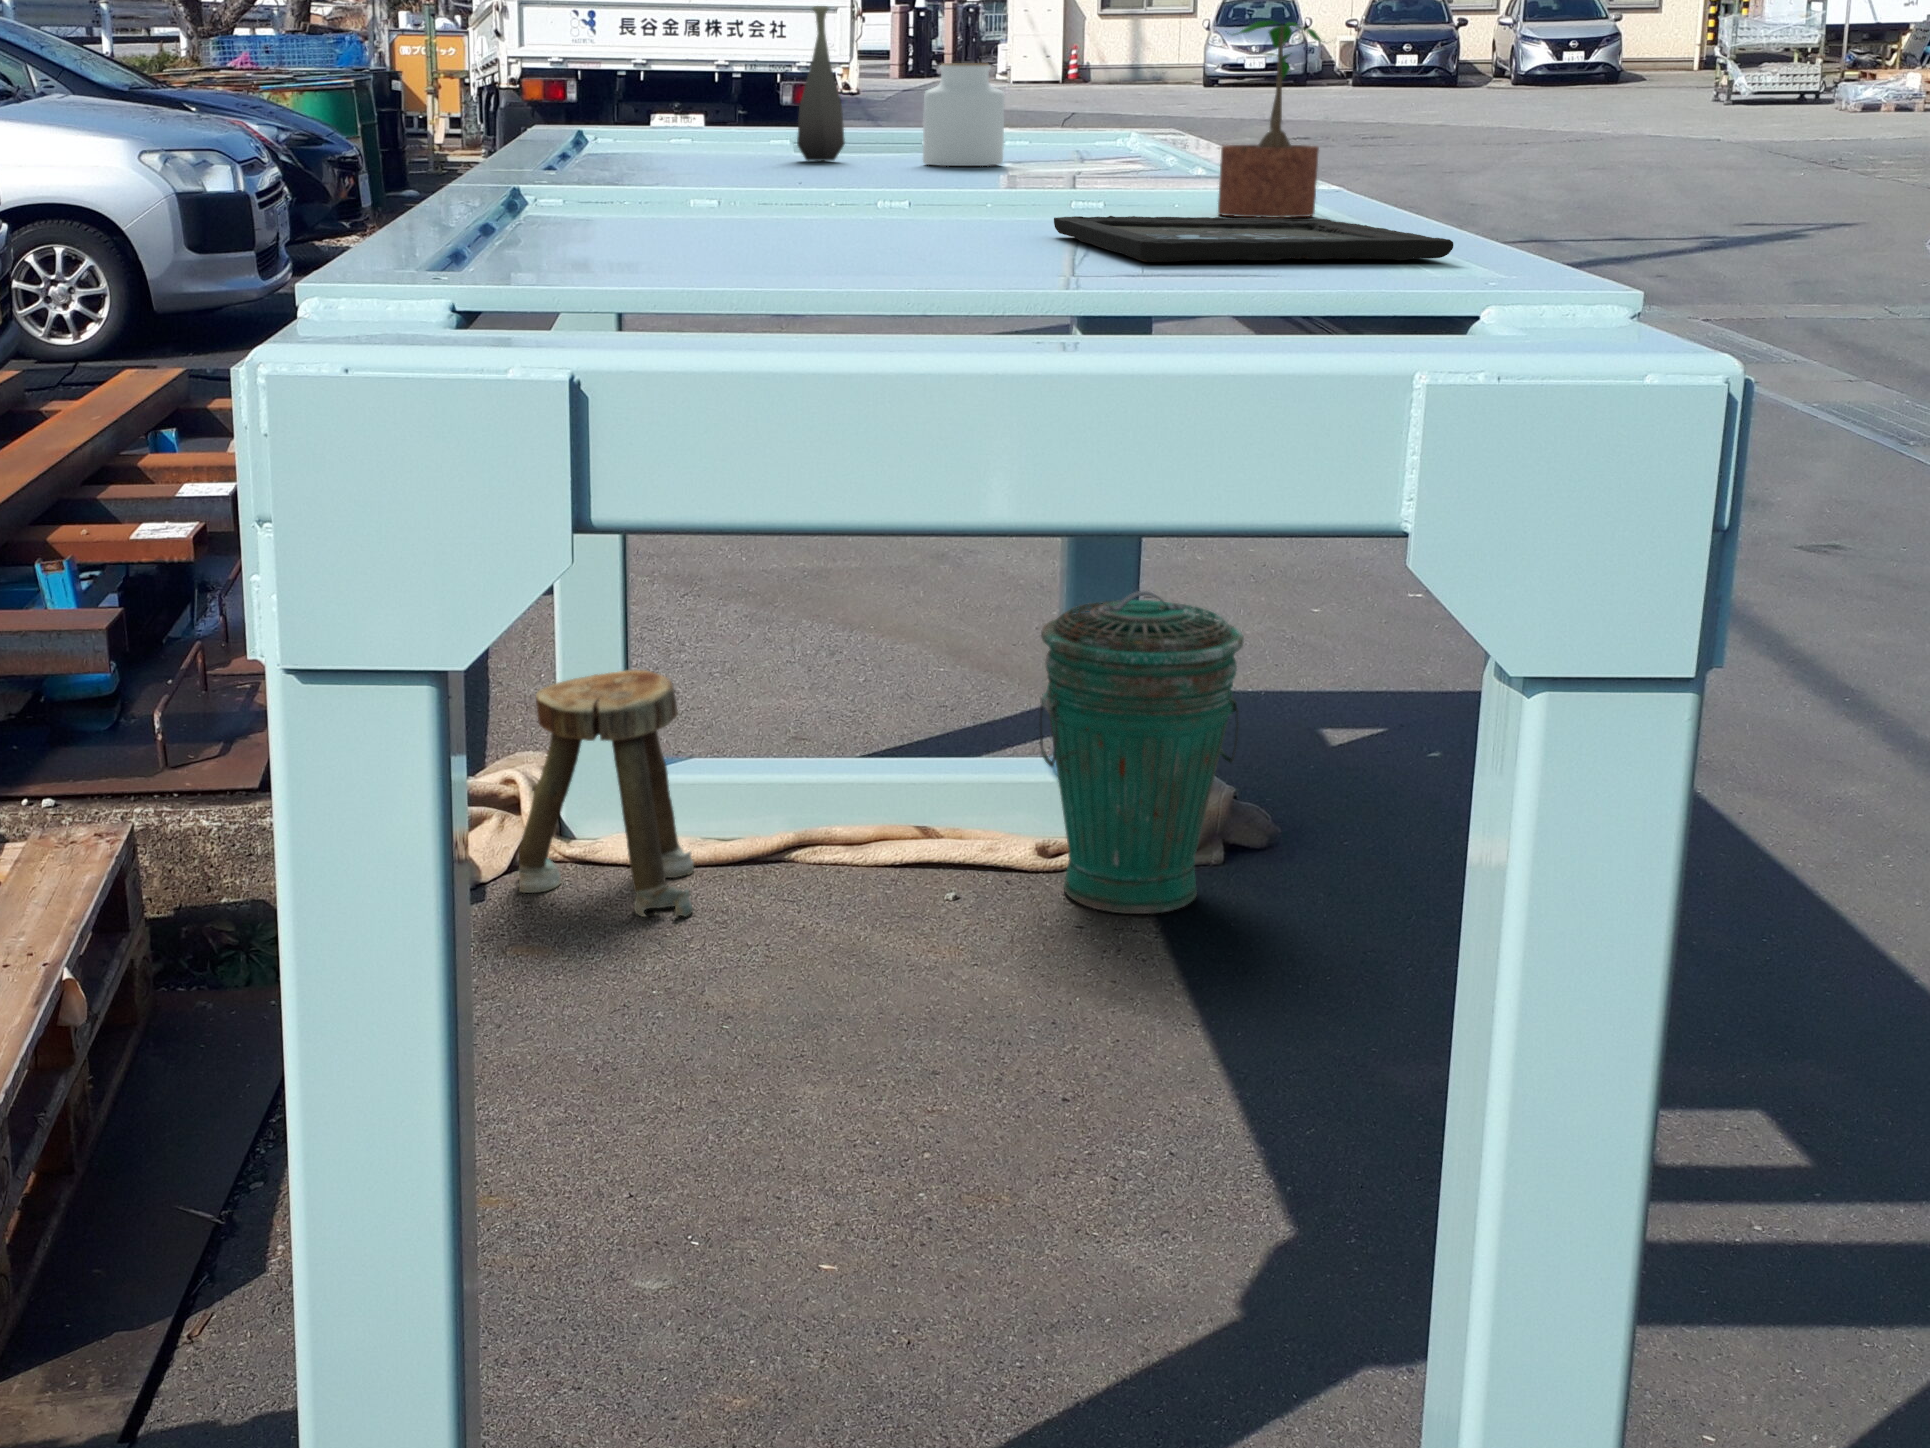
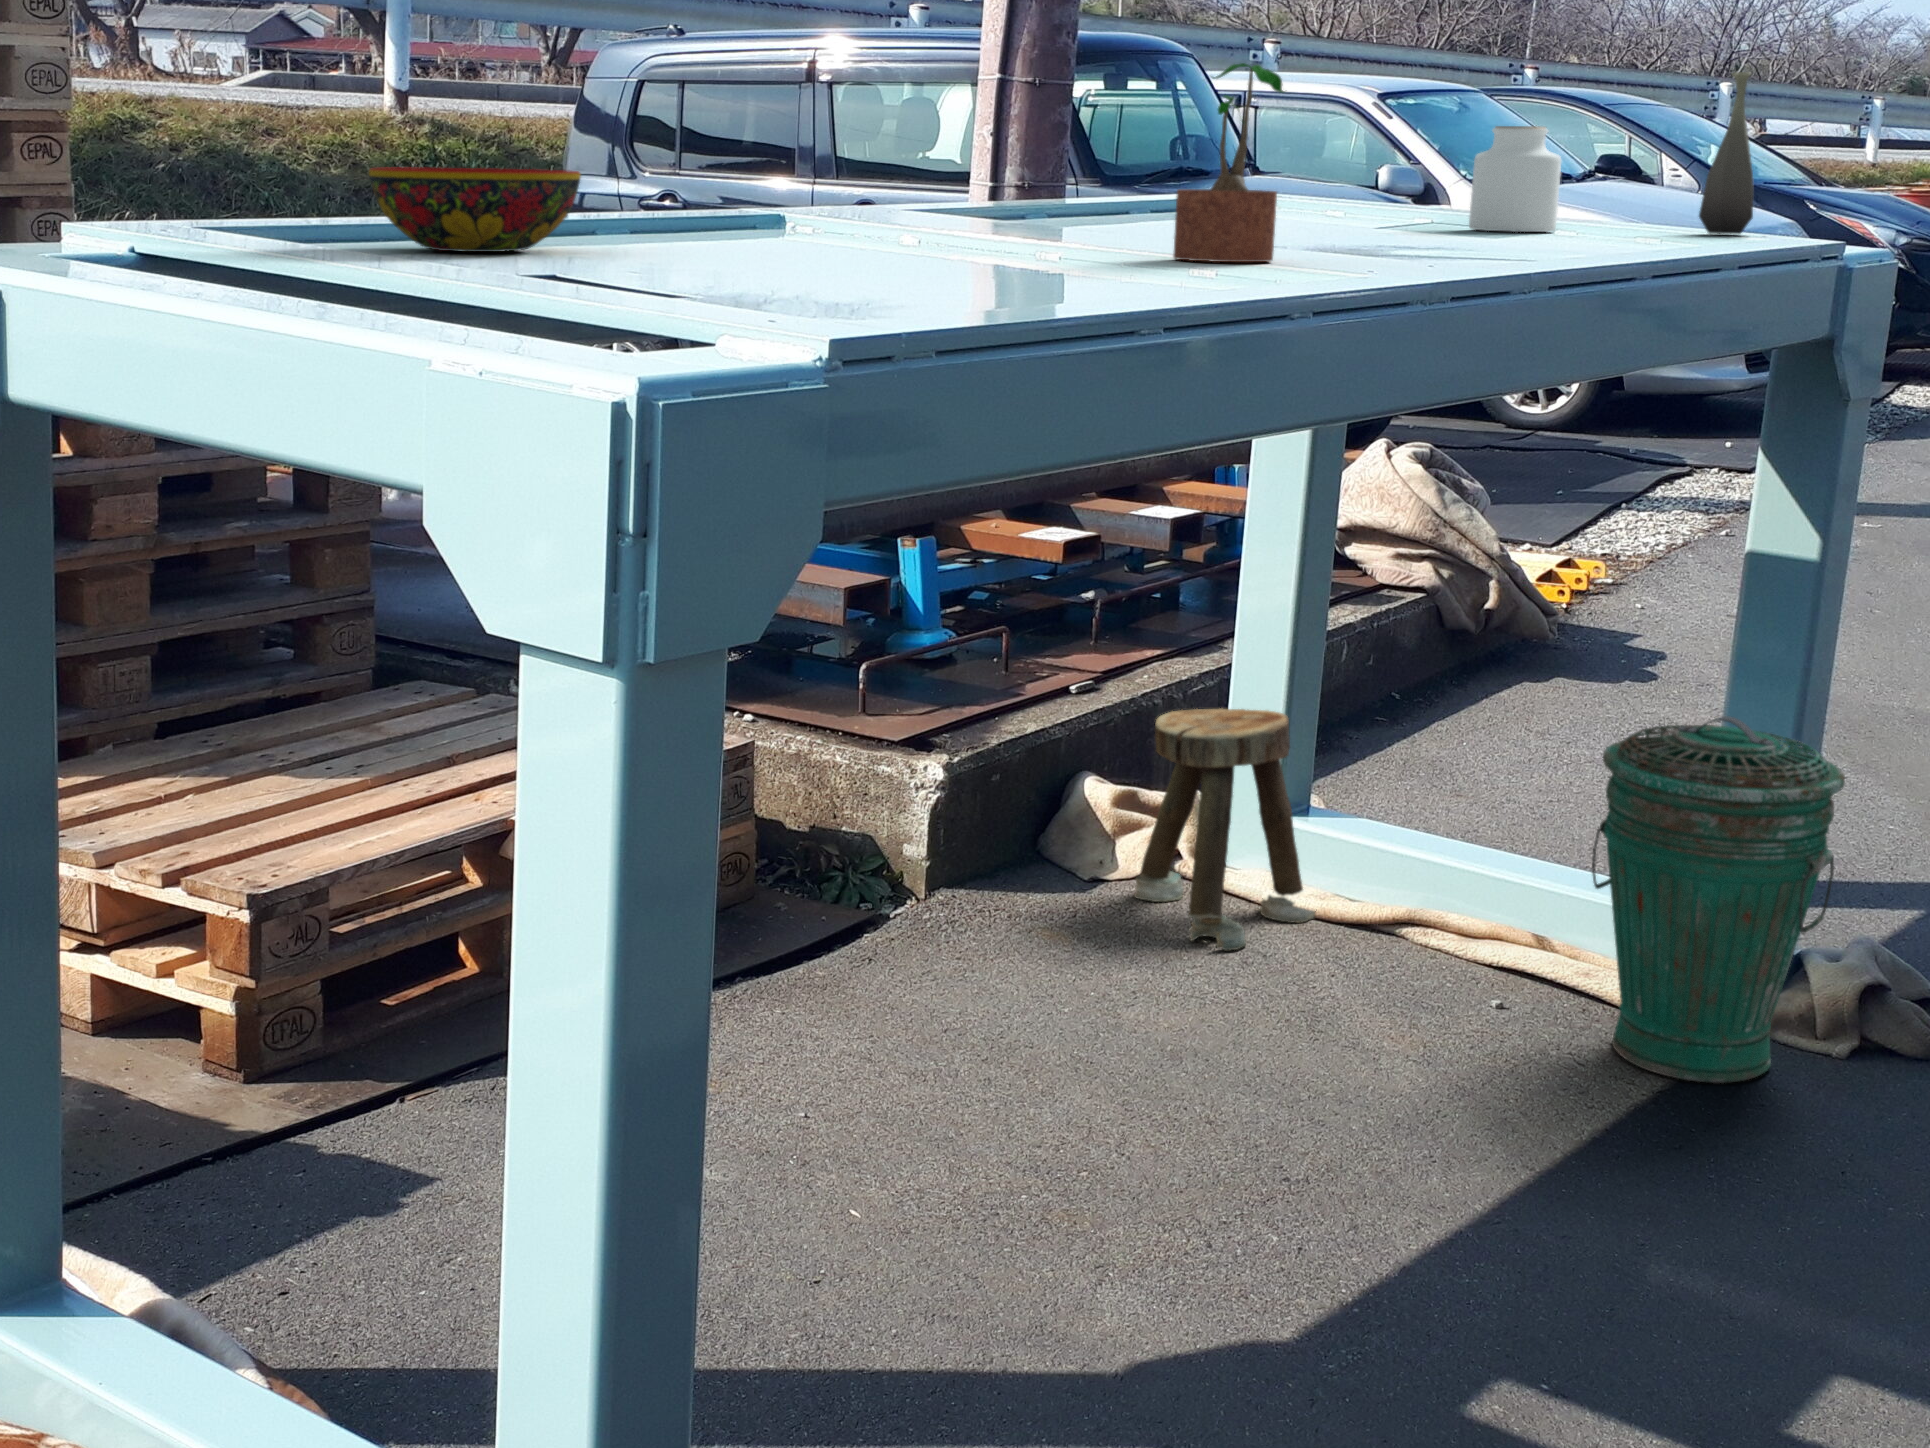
bottle: present [797,6,845,161] -> present [1699,72,1753,235]
bowl: none [683,156,936,263] -> present [369,167,581,252]
tray: present [1054,216,1453,262] -> none [639,238,1065,277]

